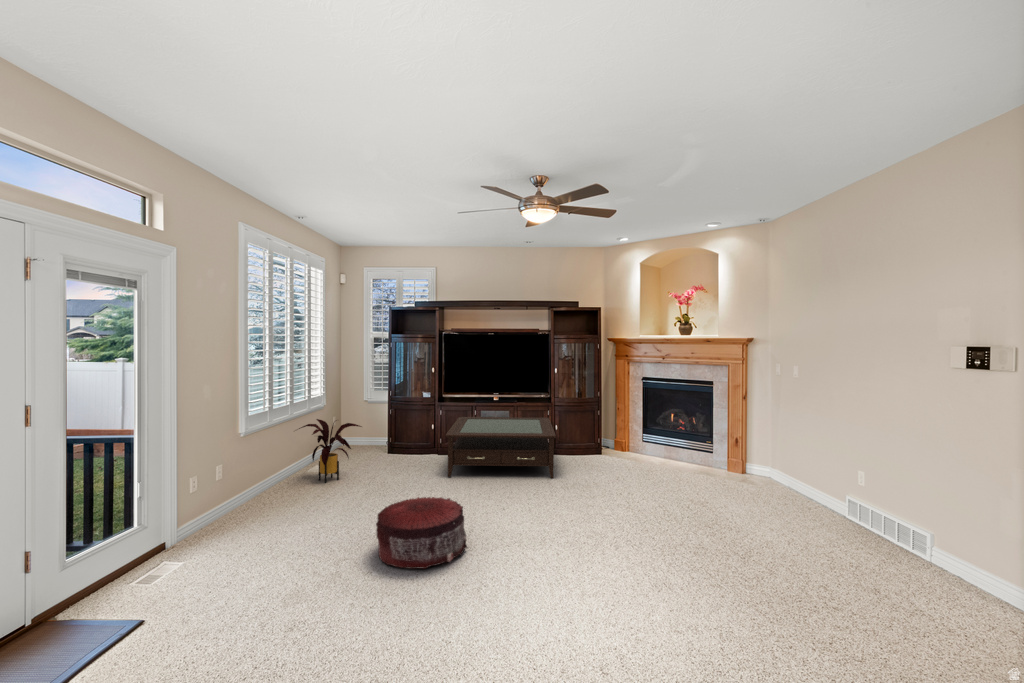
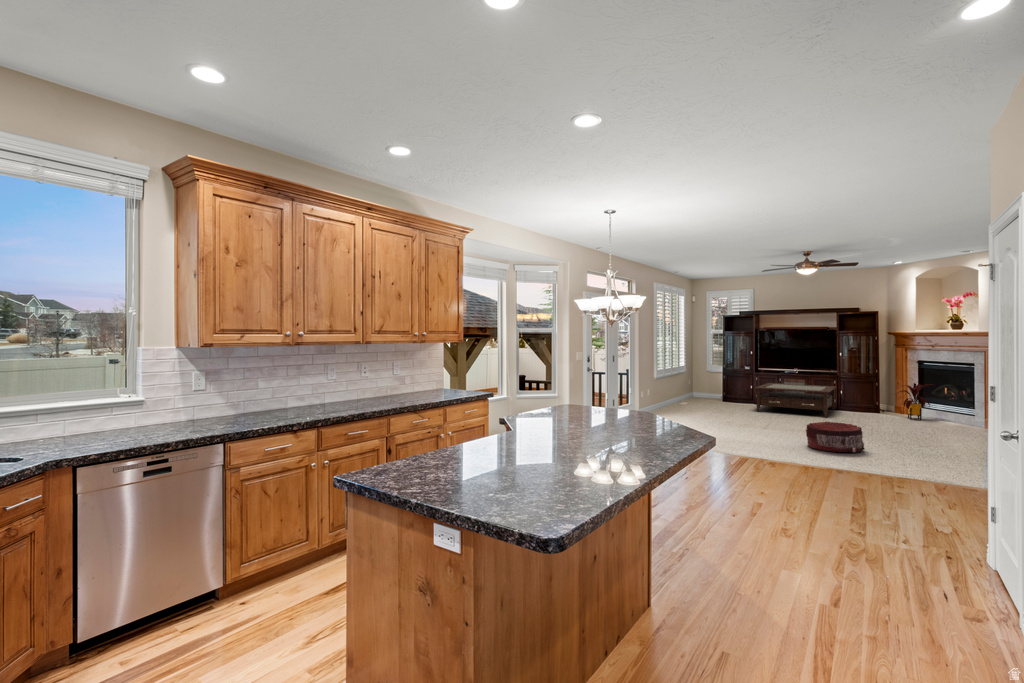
house plant: present [299,419,362,483] -> present [900,383,932,420]
pouf: present [376,497,467,569] -> present [806,422,865,452]

